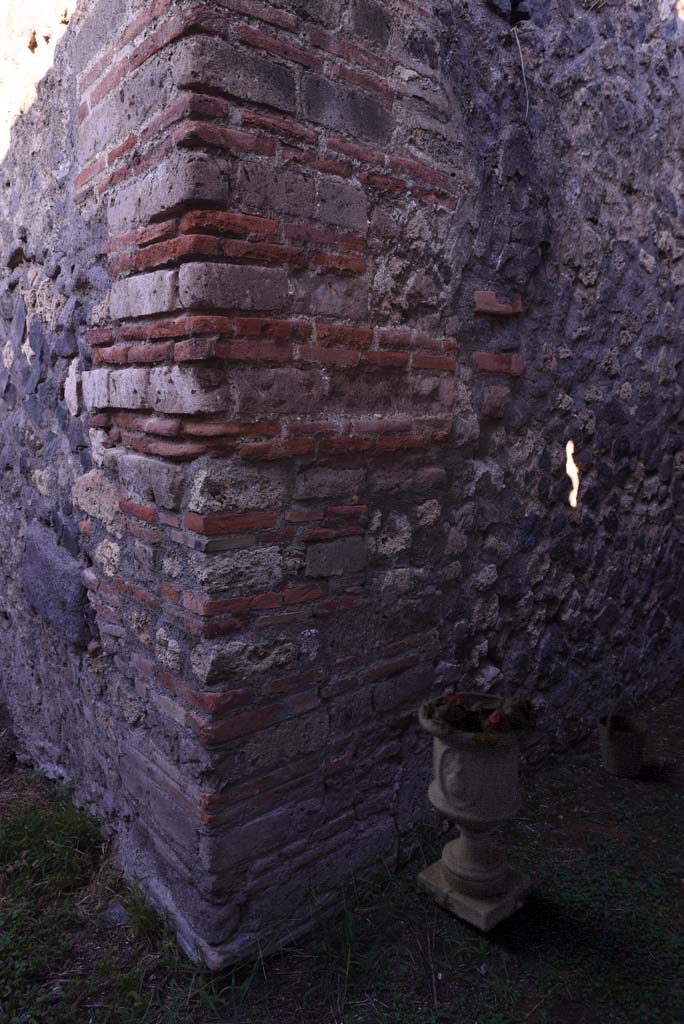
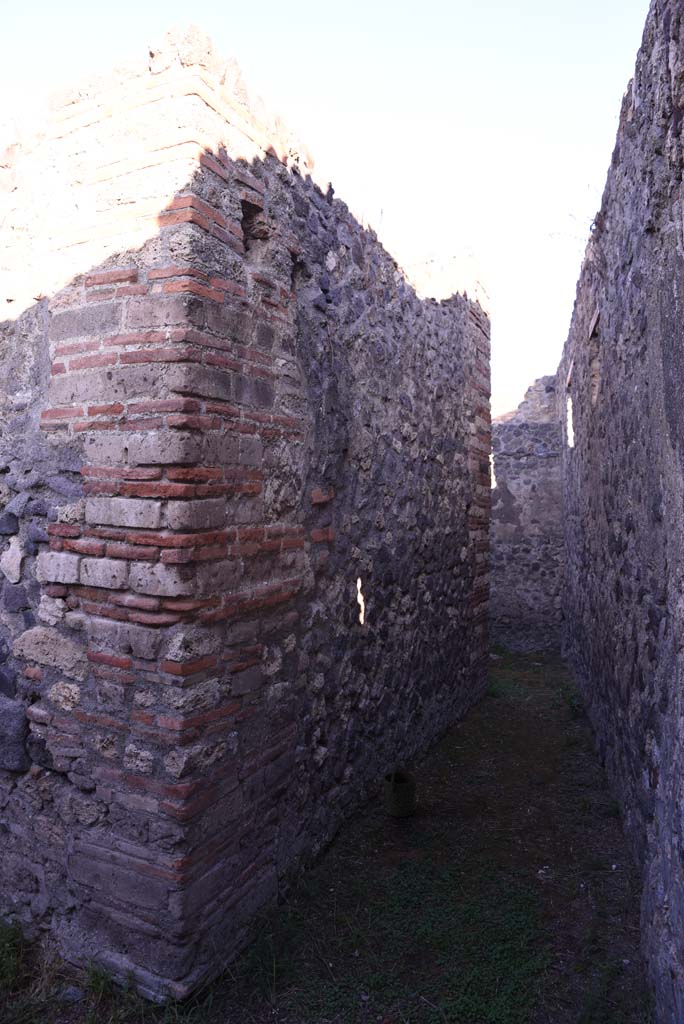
planter: present [417,692,543,932] -> none [292,760,373,928]

